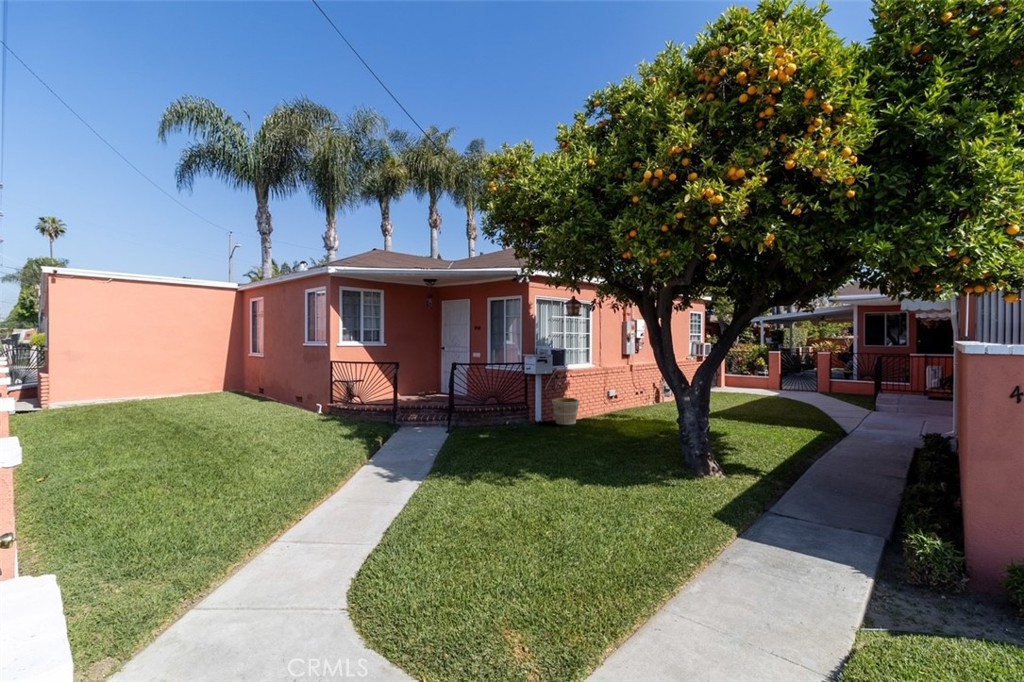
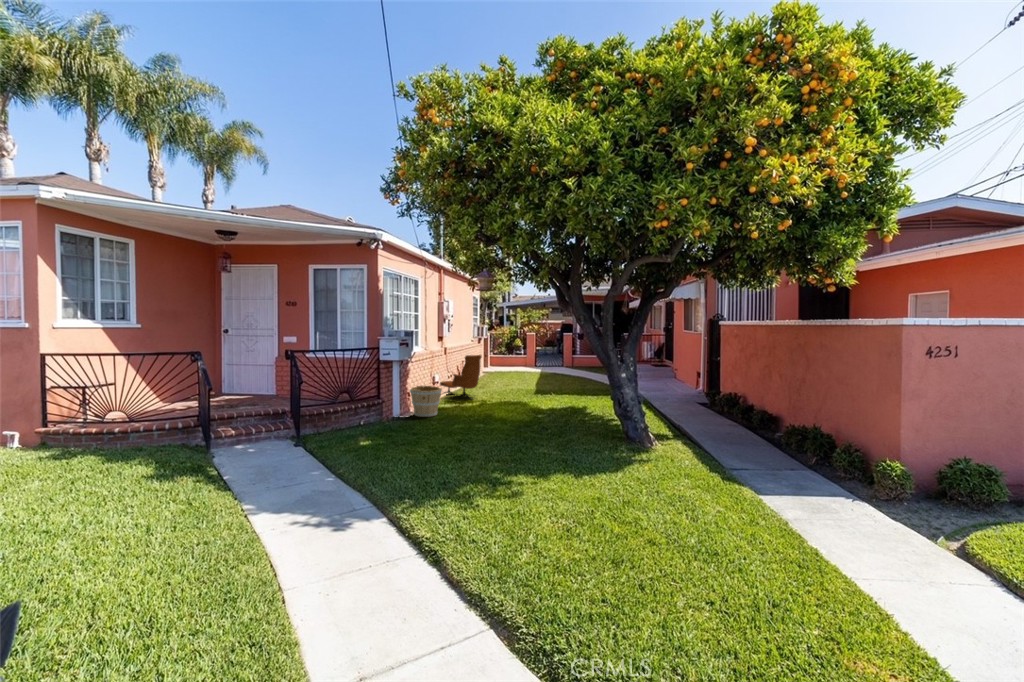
lounge chair: none [610,372,641,415] -> present [440,355,482,398]

